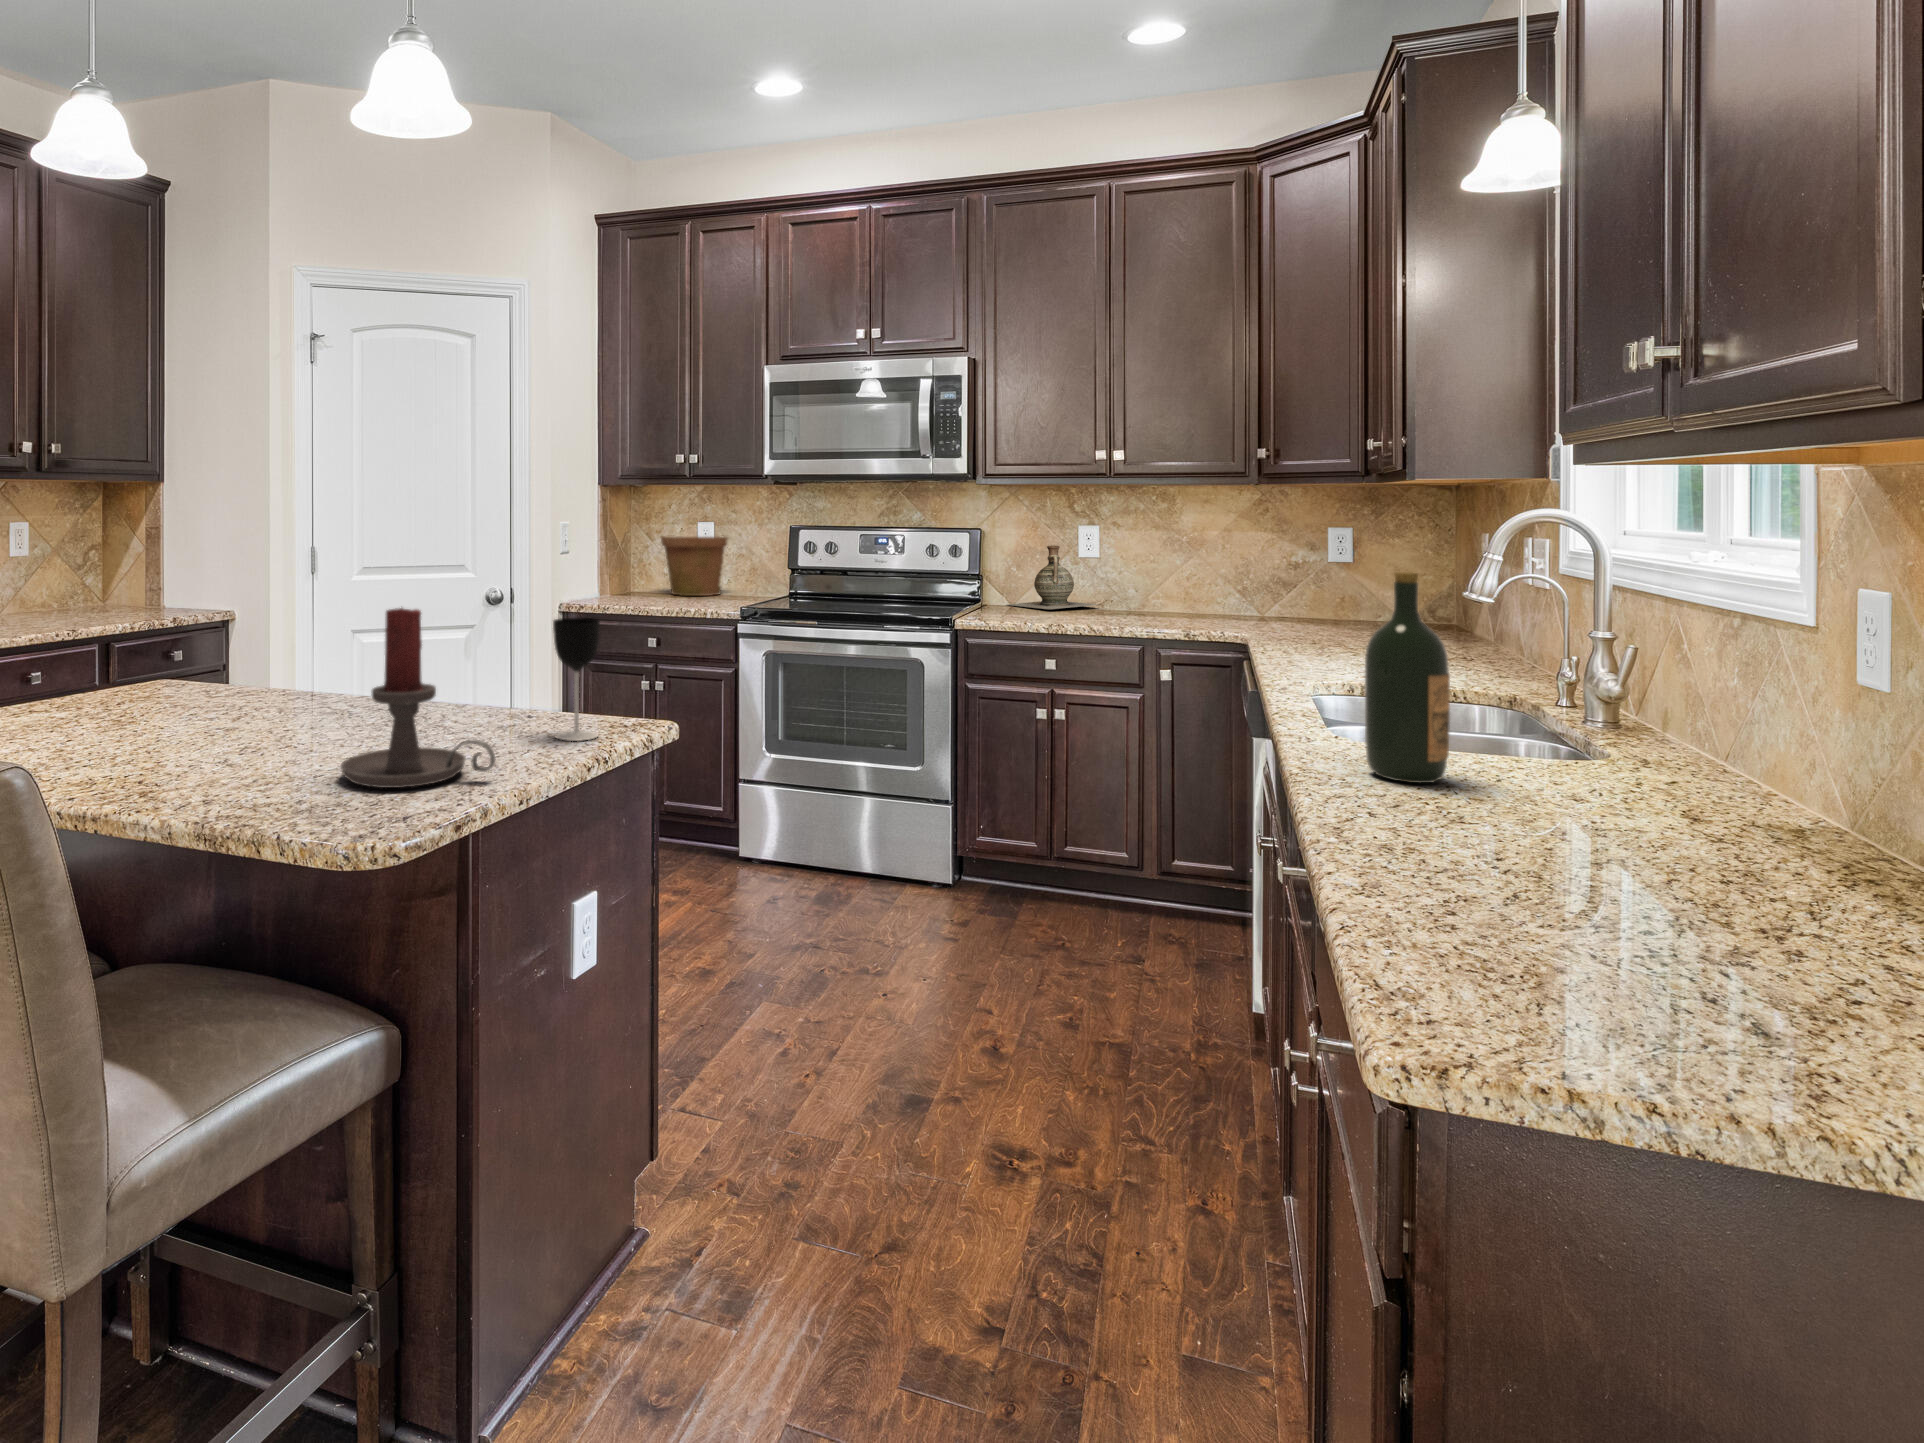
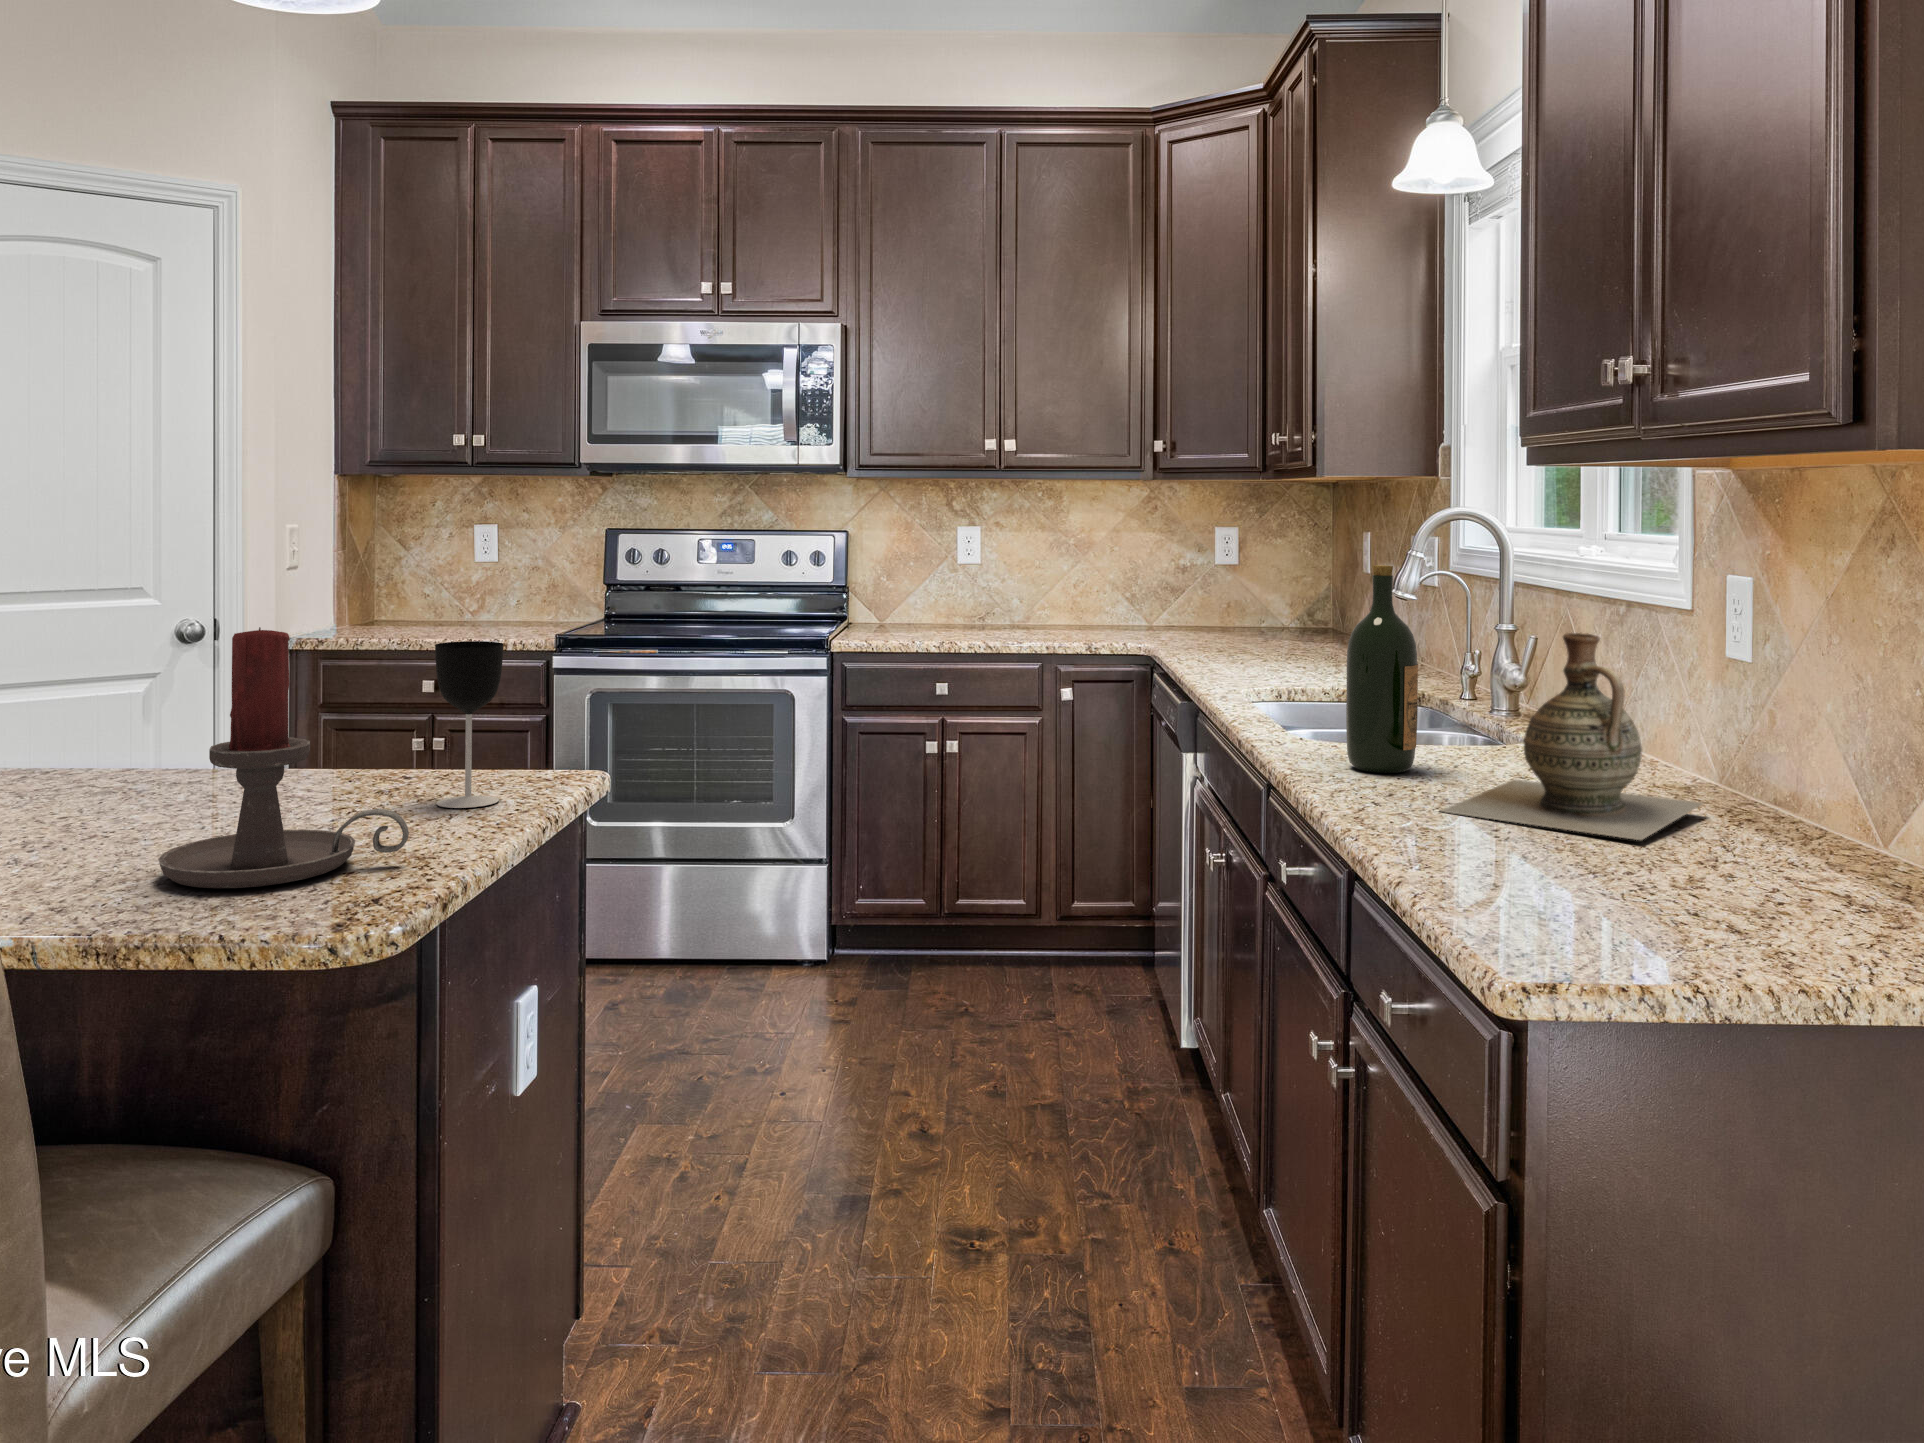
flower pot: present [661,536,728,596] -> none [411,538,516,622]
ceramic jug: present [1008,545,1097,609] -> present [1441,633,1703,840]

